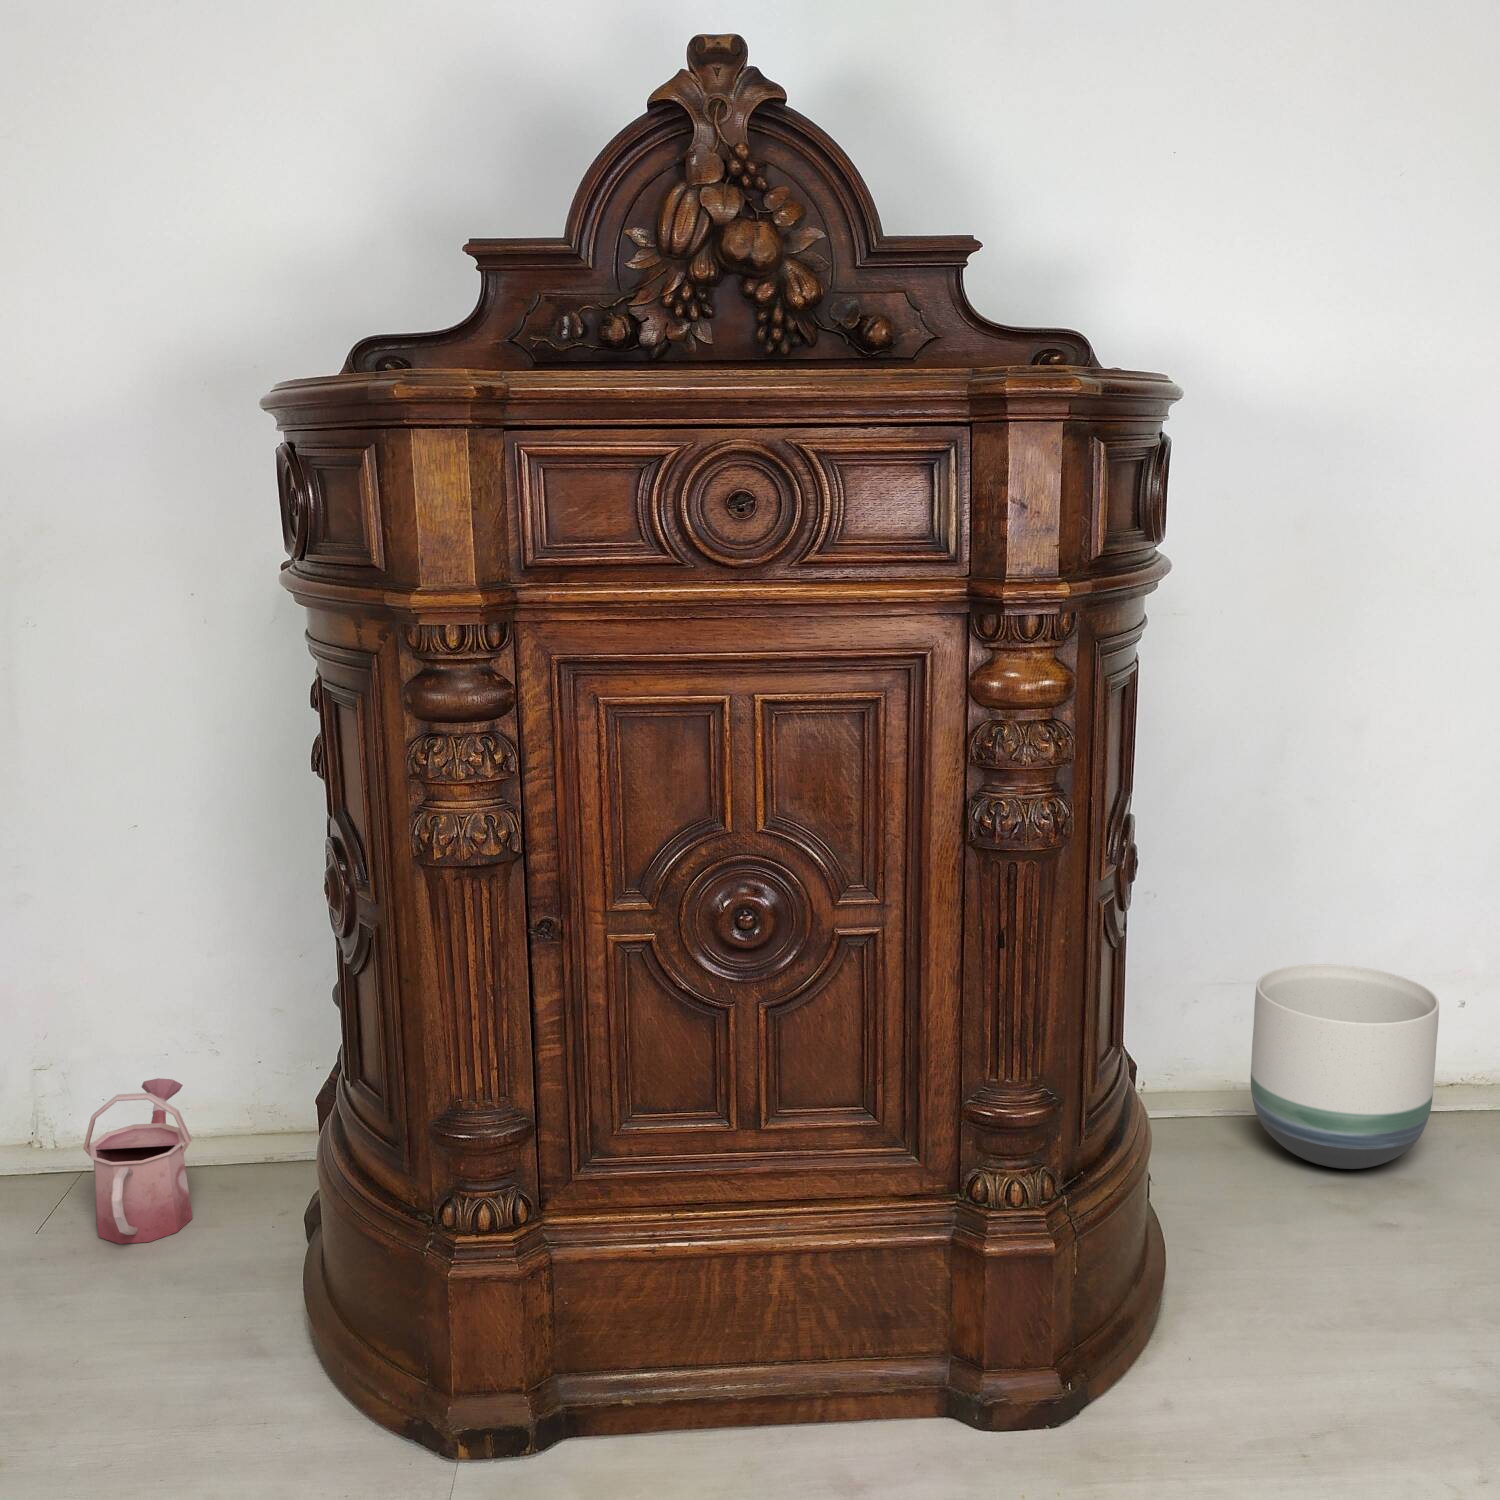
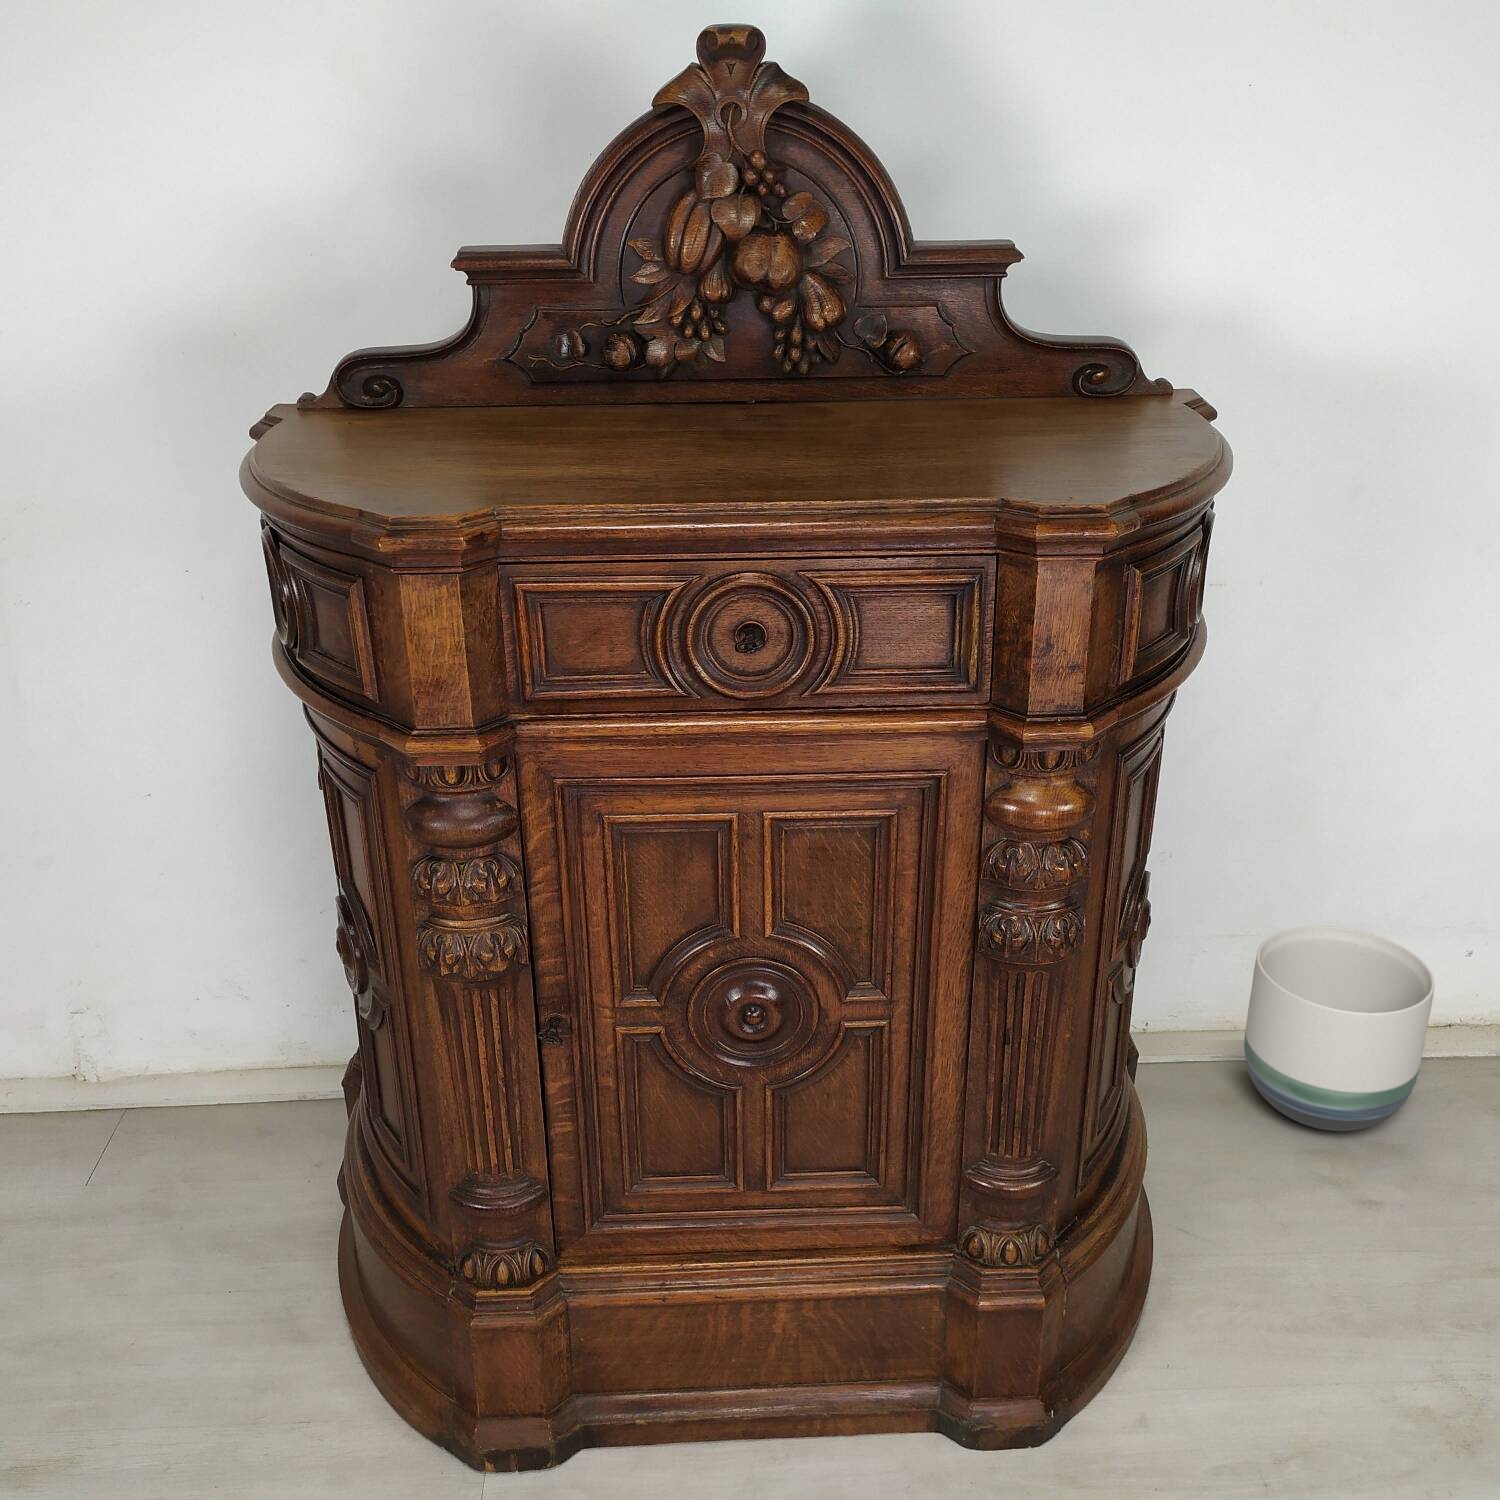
watering can: present [83,1078,192,1244] -> none [129,1031,237,1198]

